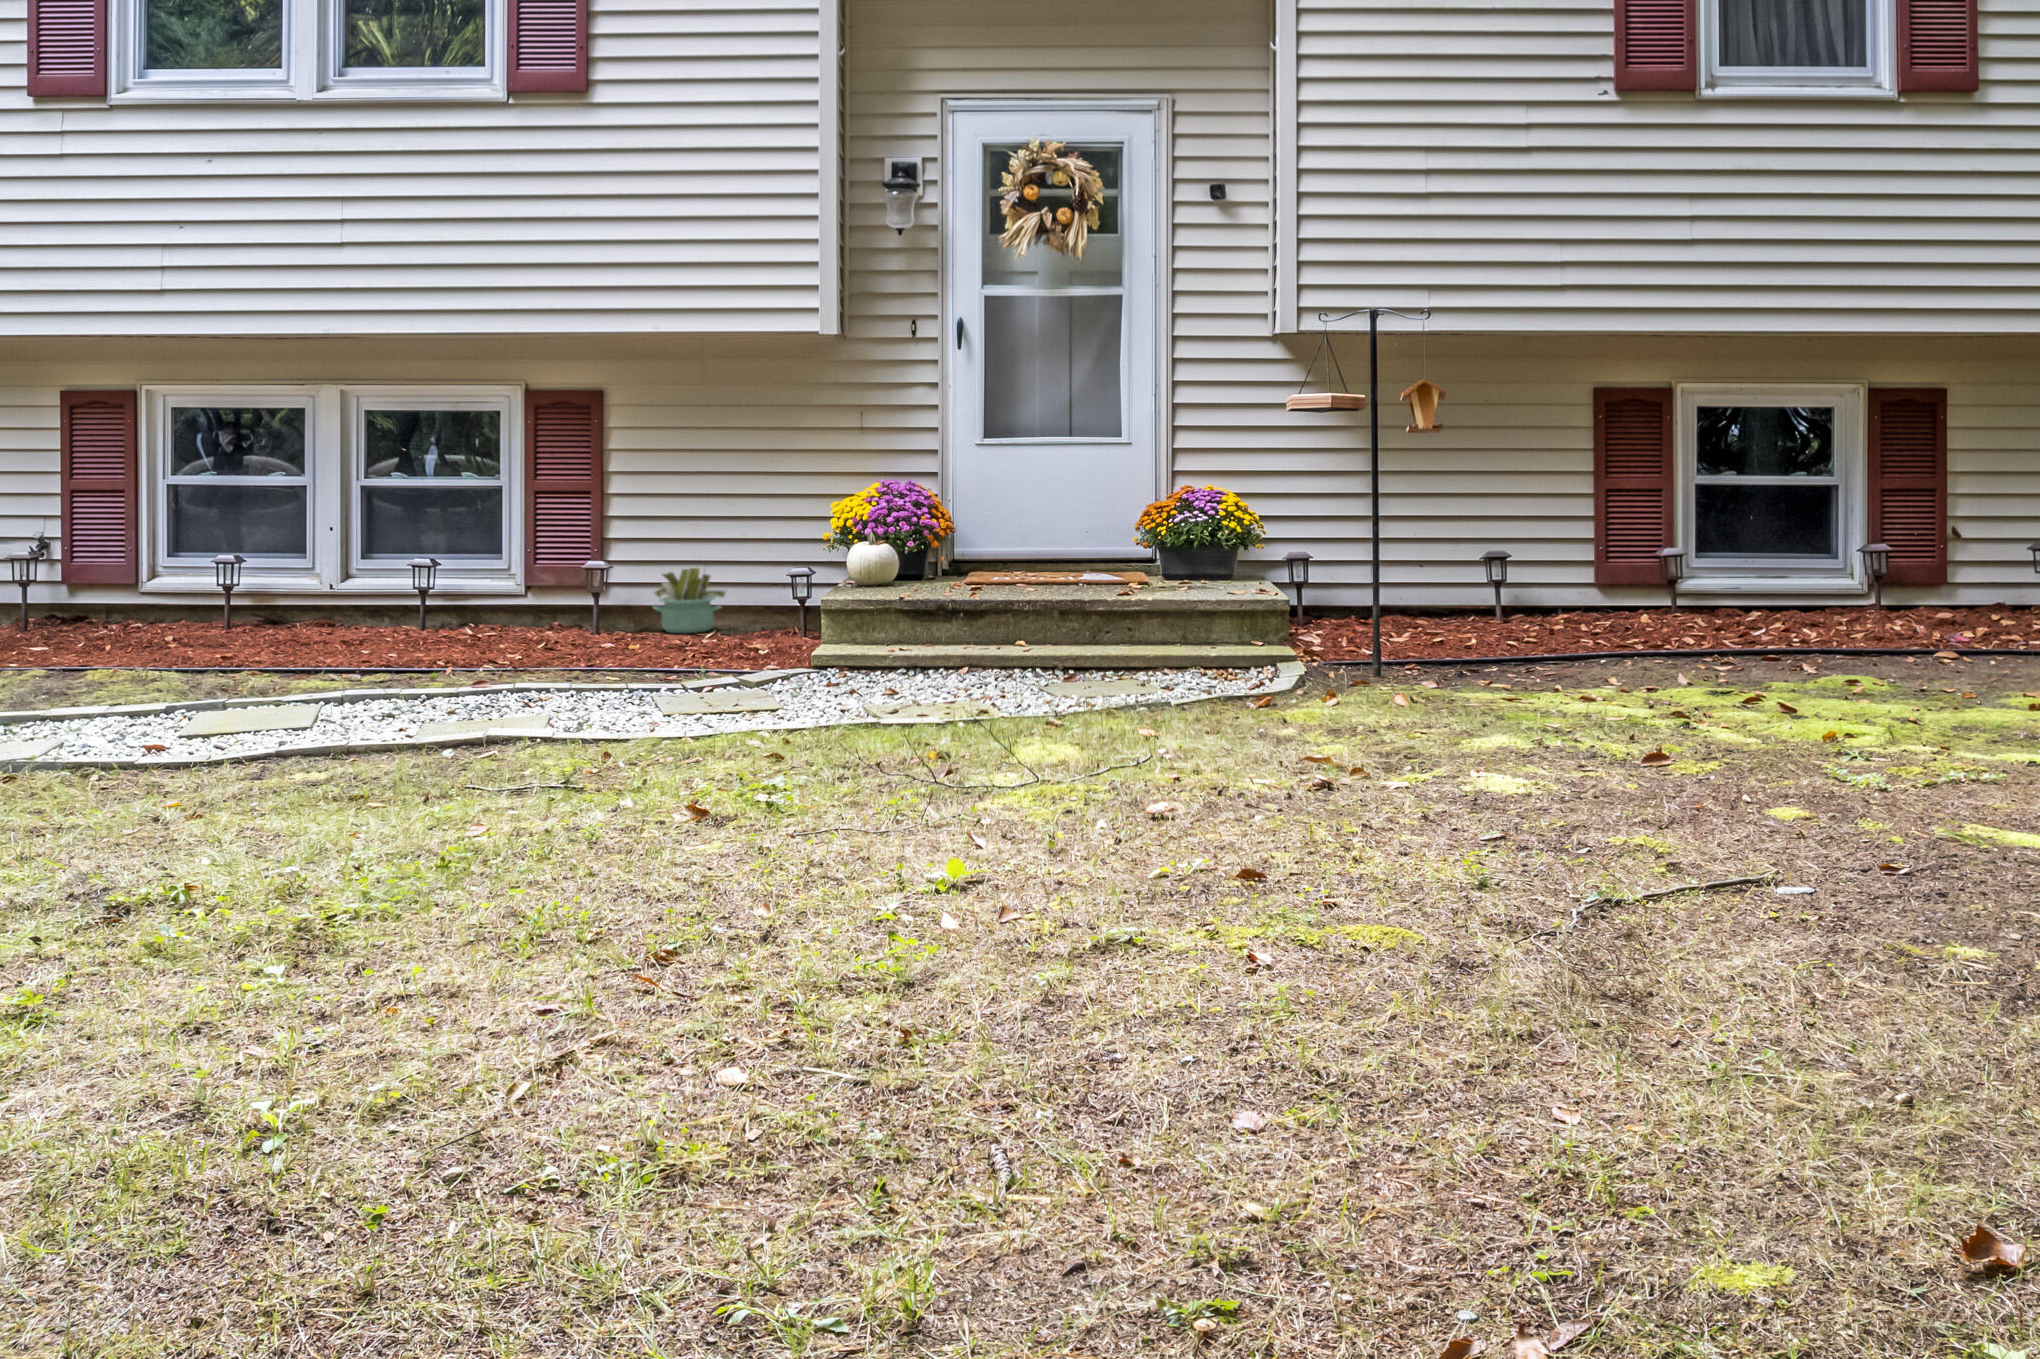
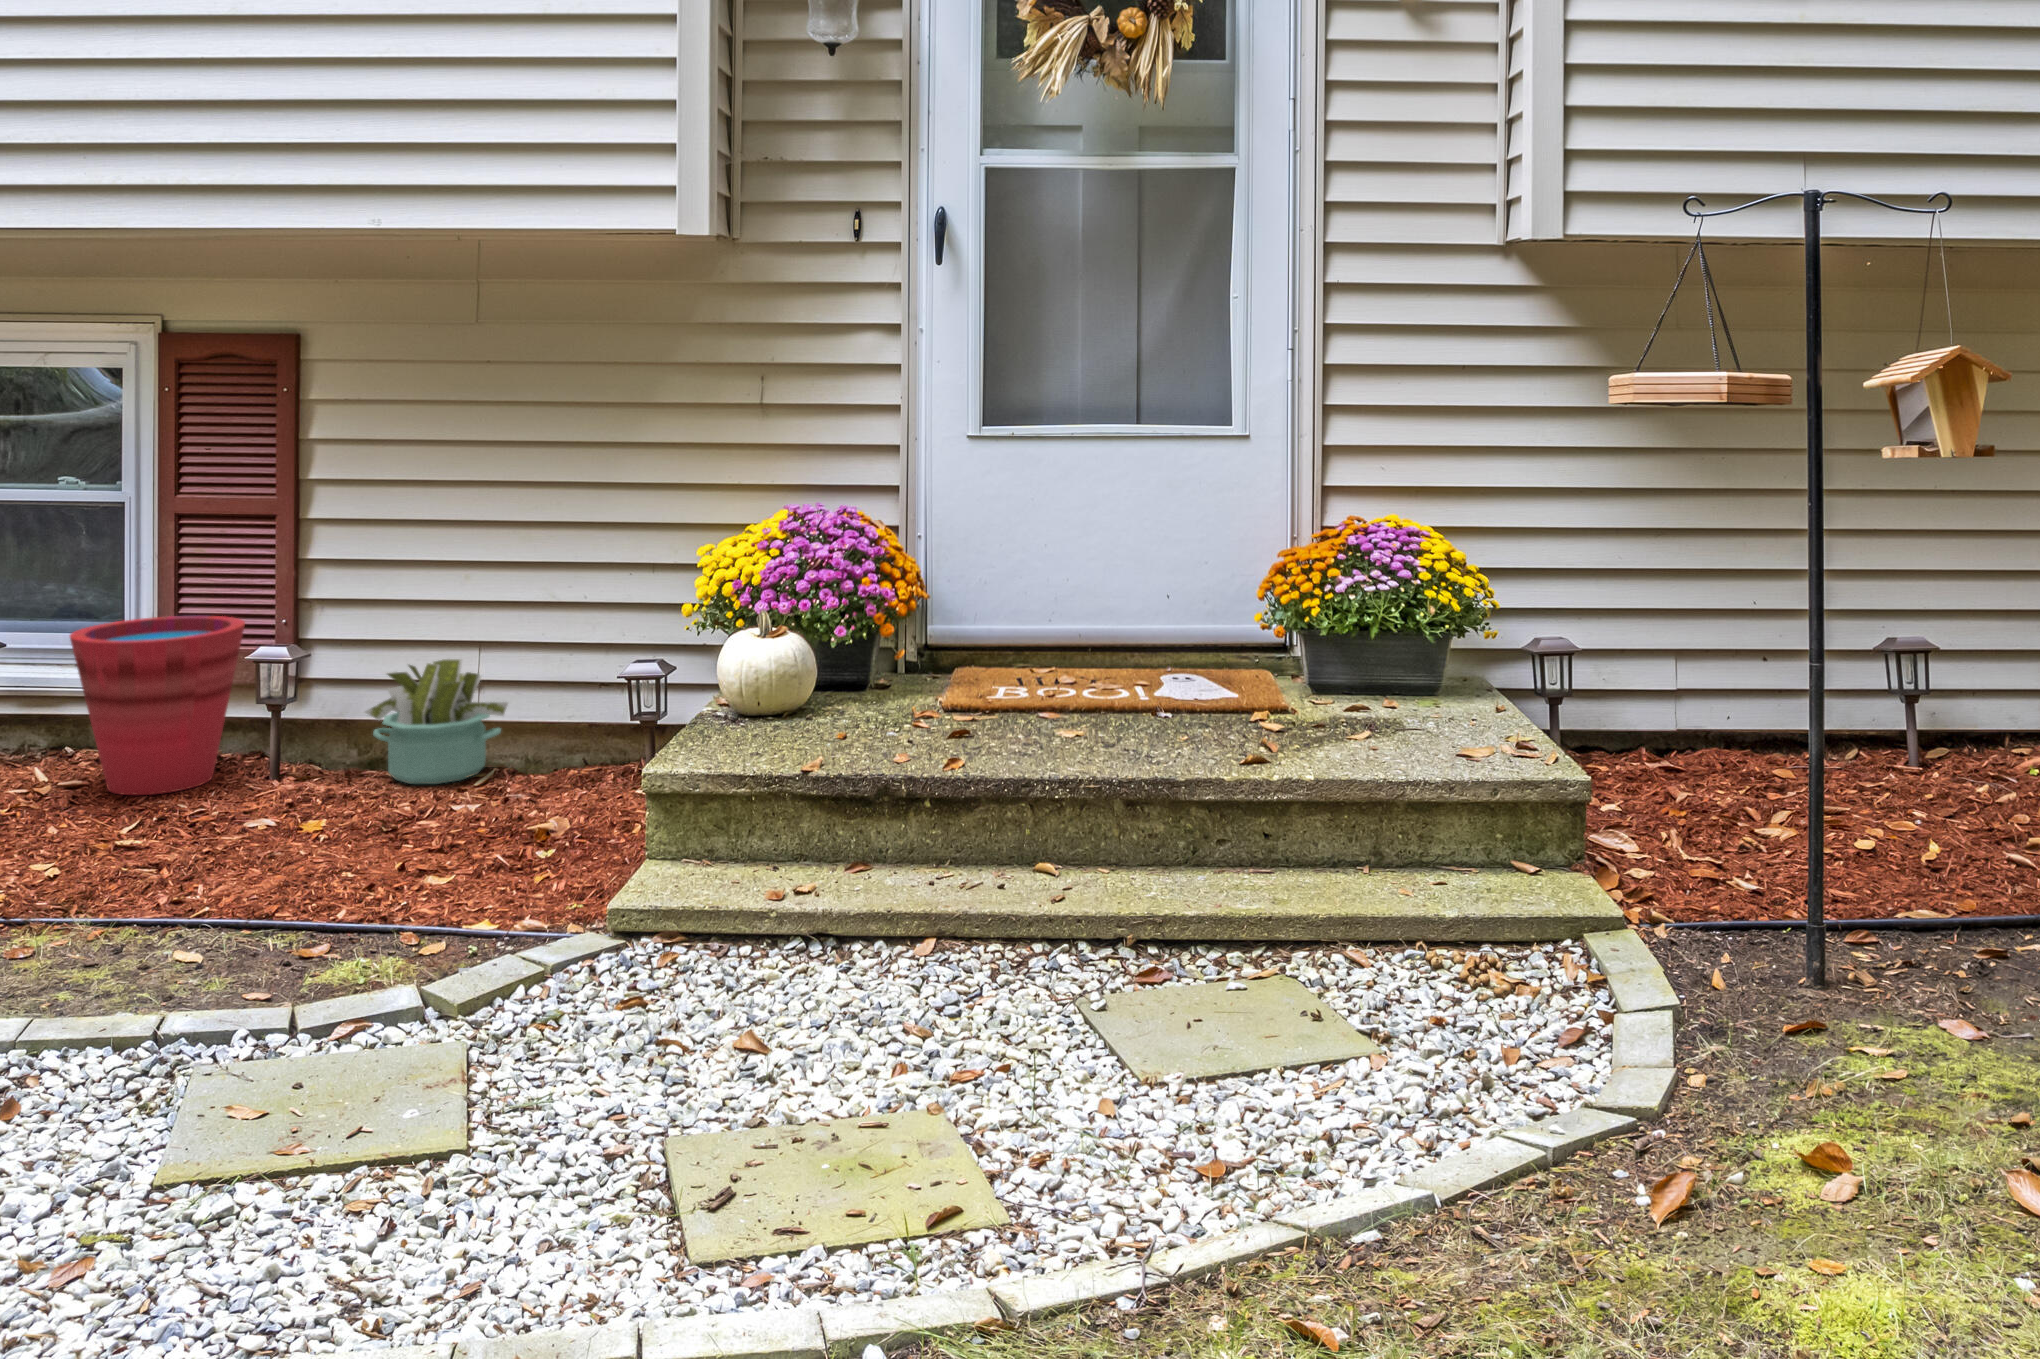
bucket: none [493,547,581,638] -> present [70,616,245,795]

